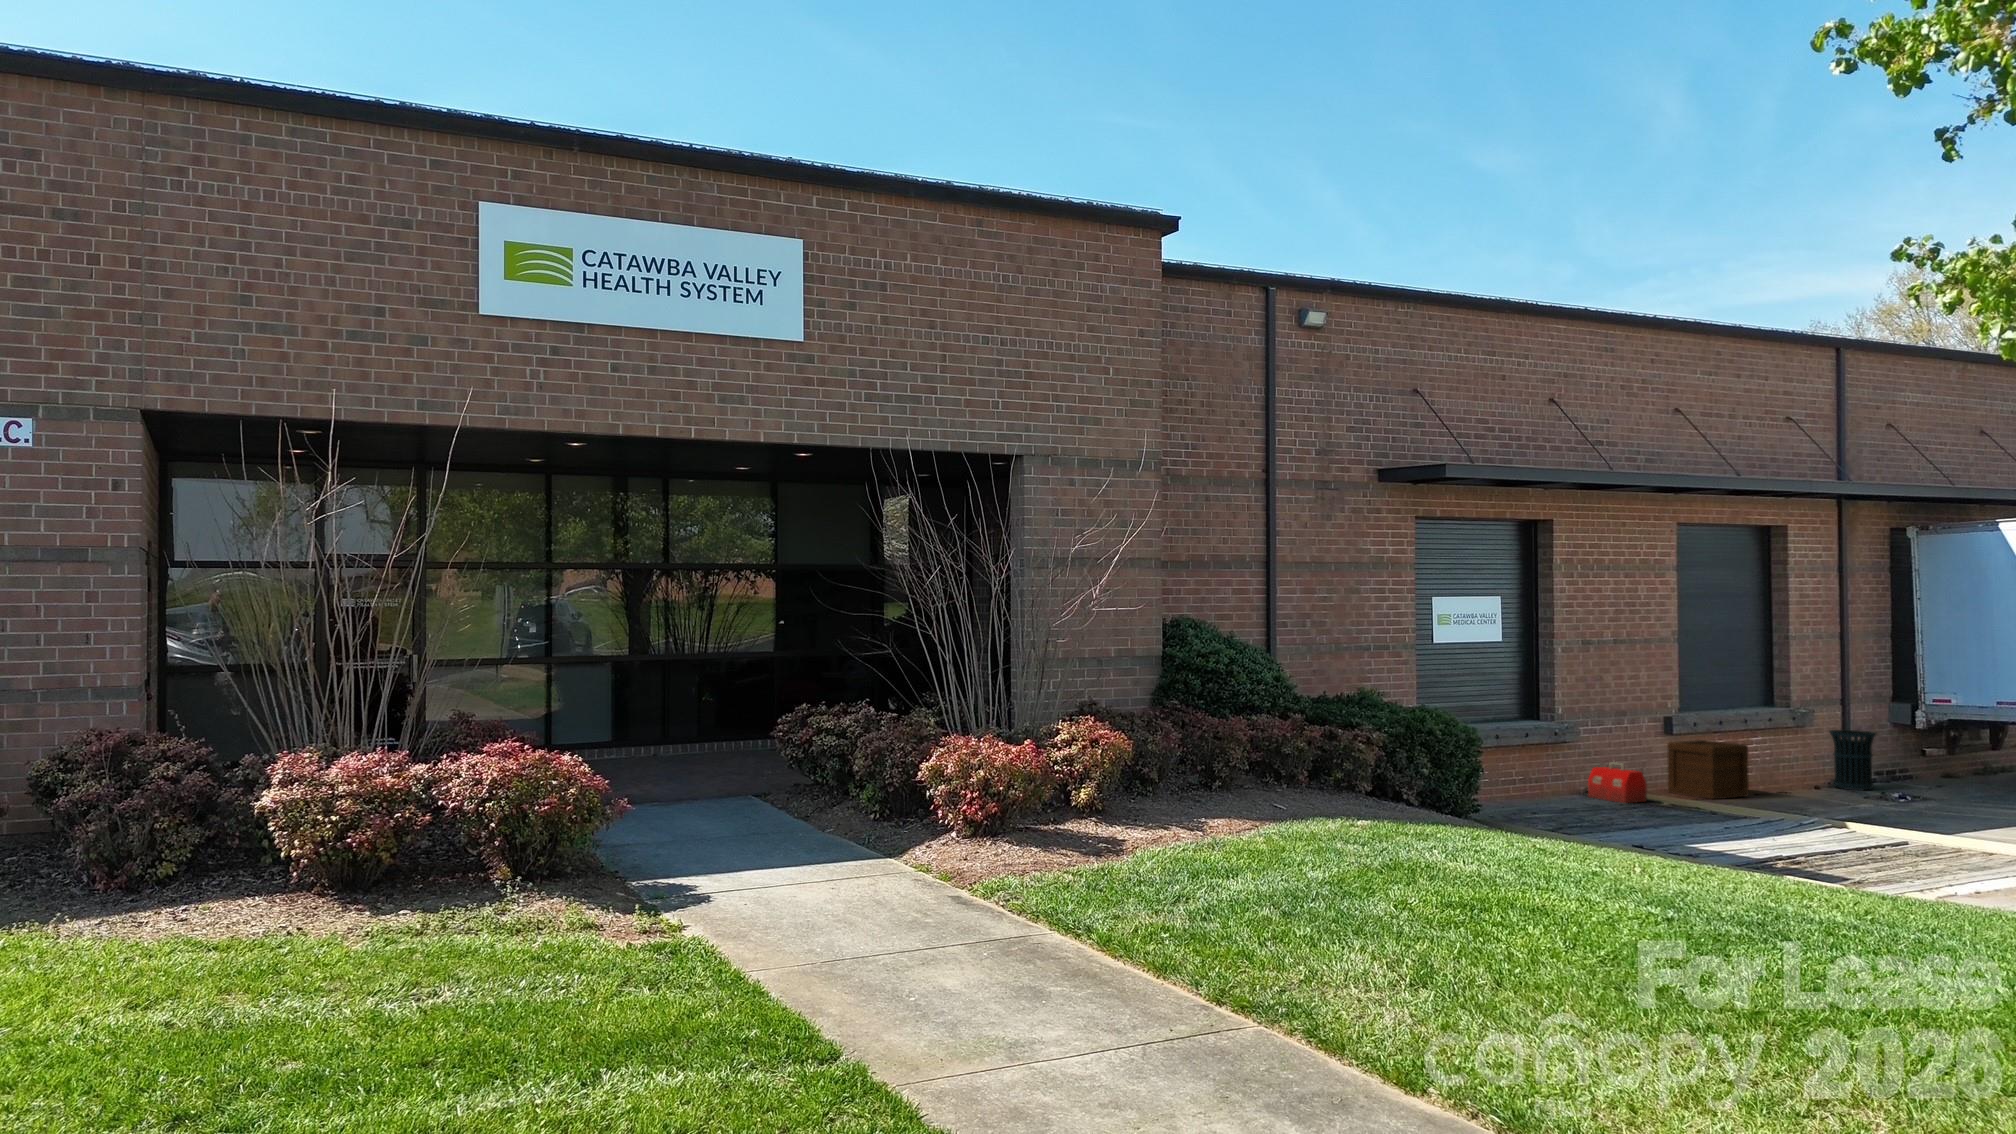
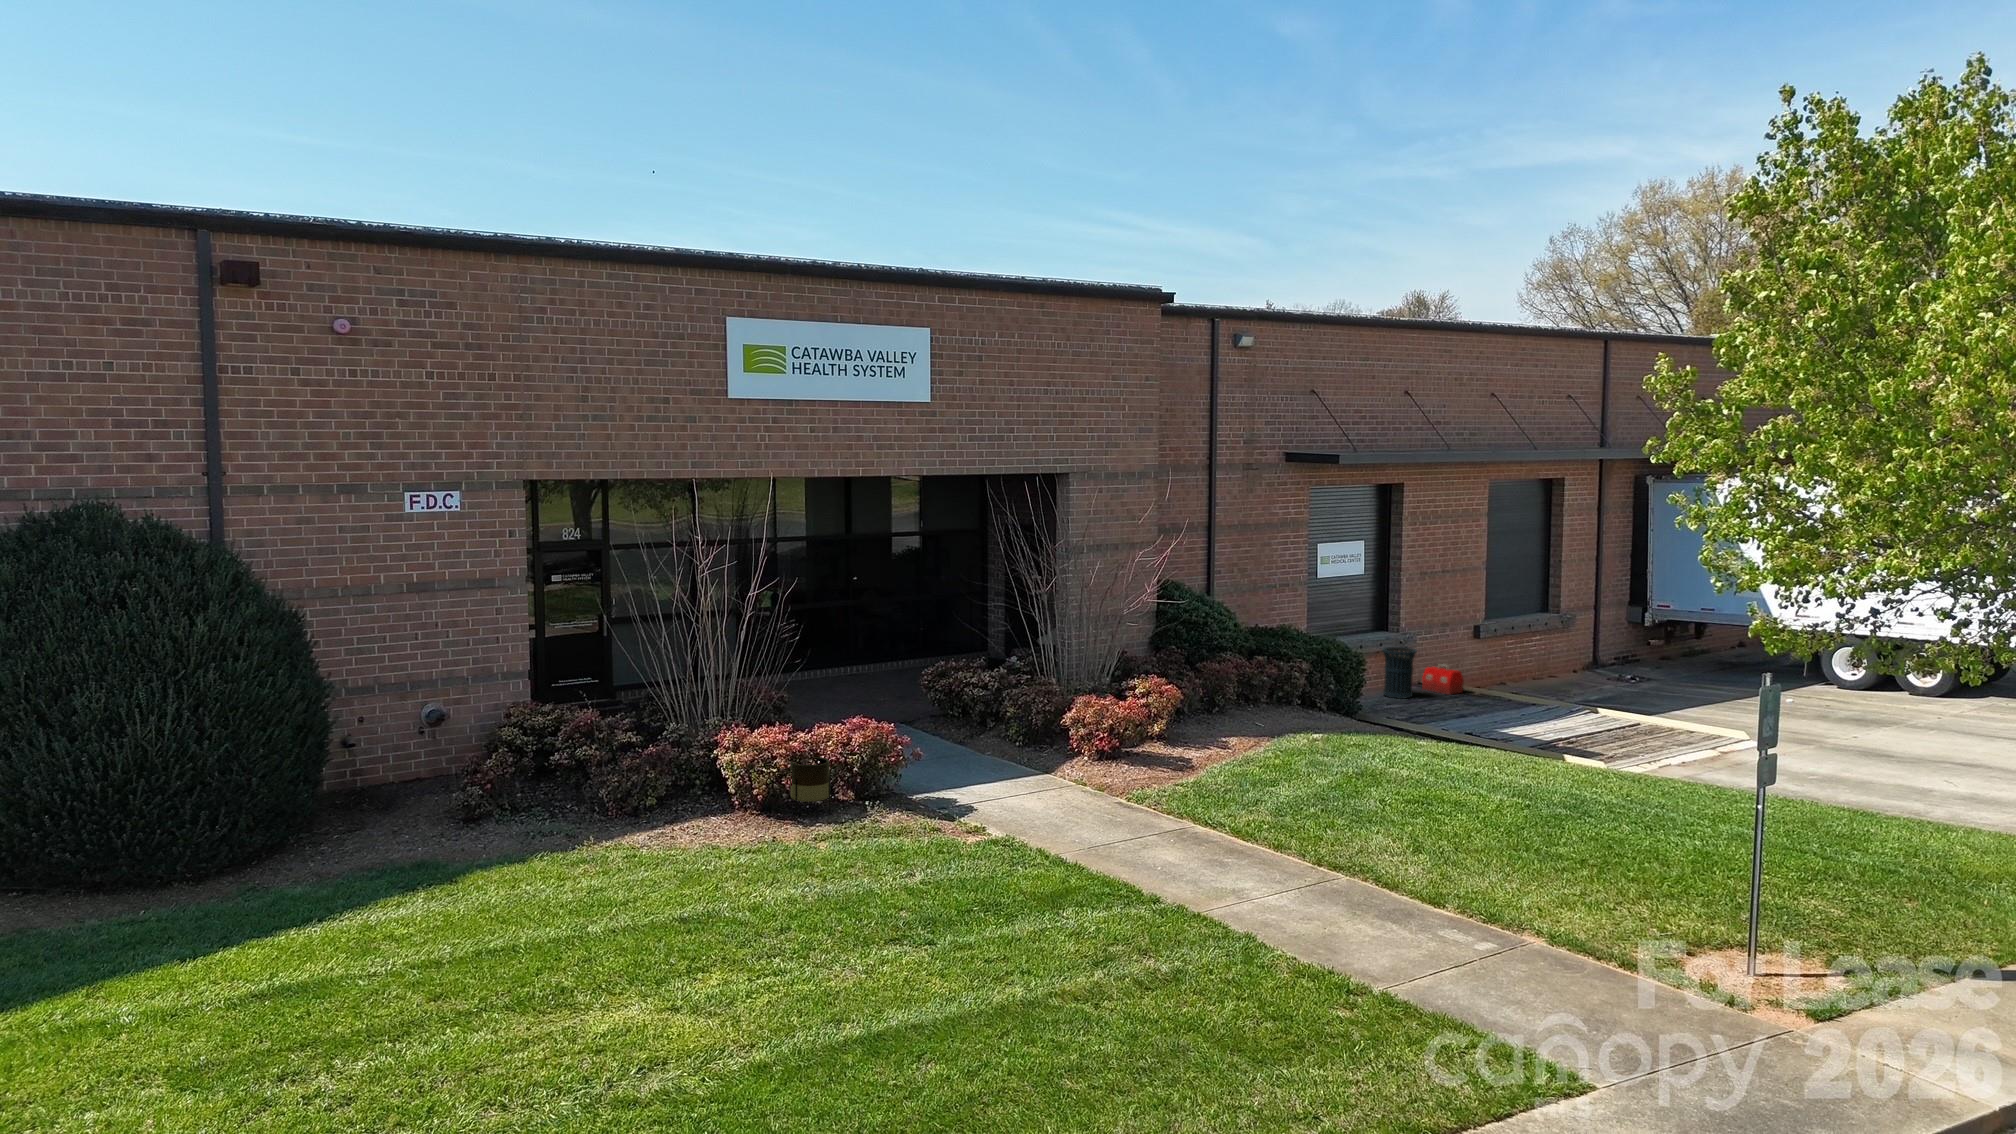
trash can: present [1830,730,1876,790] -> present [1382,647,1417,699]
wooden crate: present [1667,740,1749,799] -> none [1474,642,1532,688]
planter: none [416,801,482,893] -> present [790,757,830,817]

